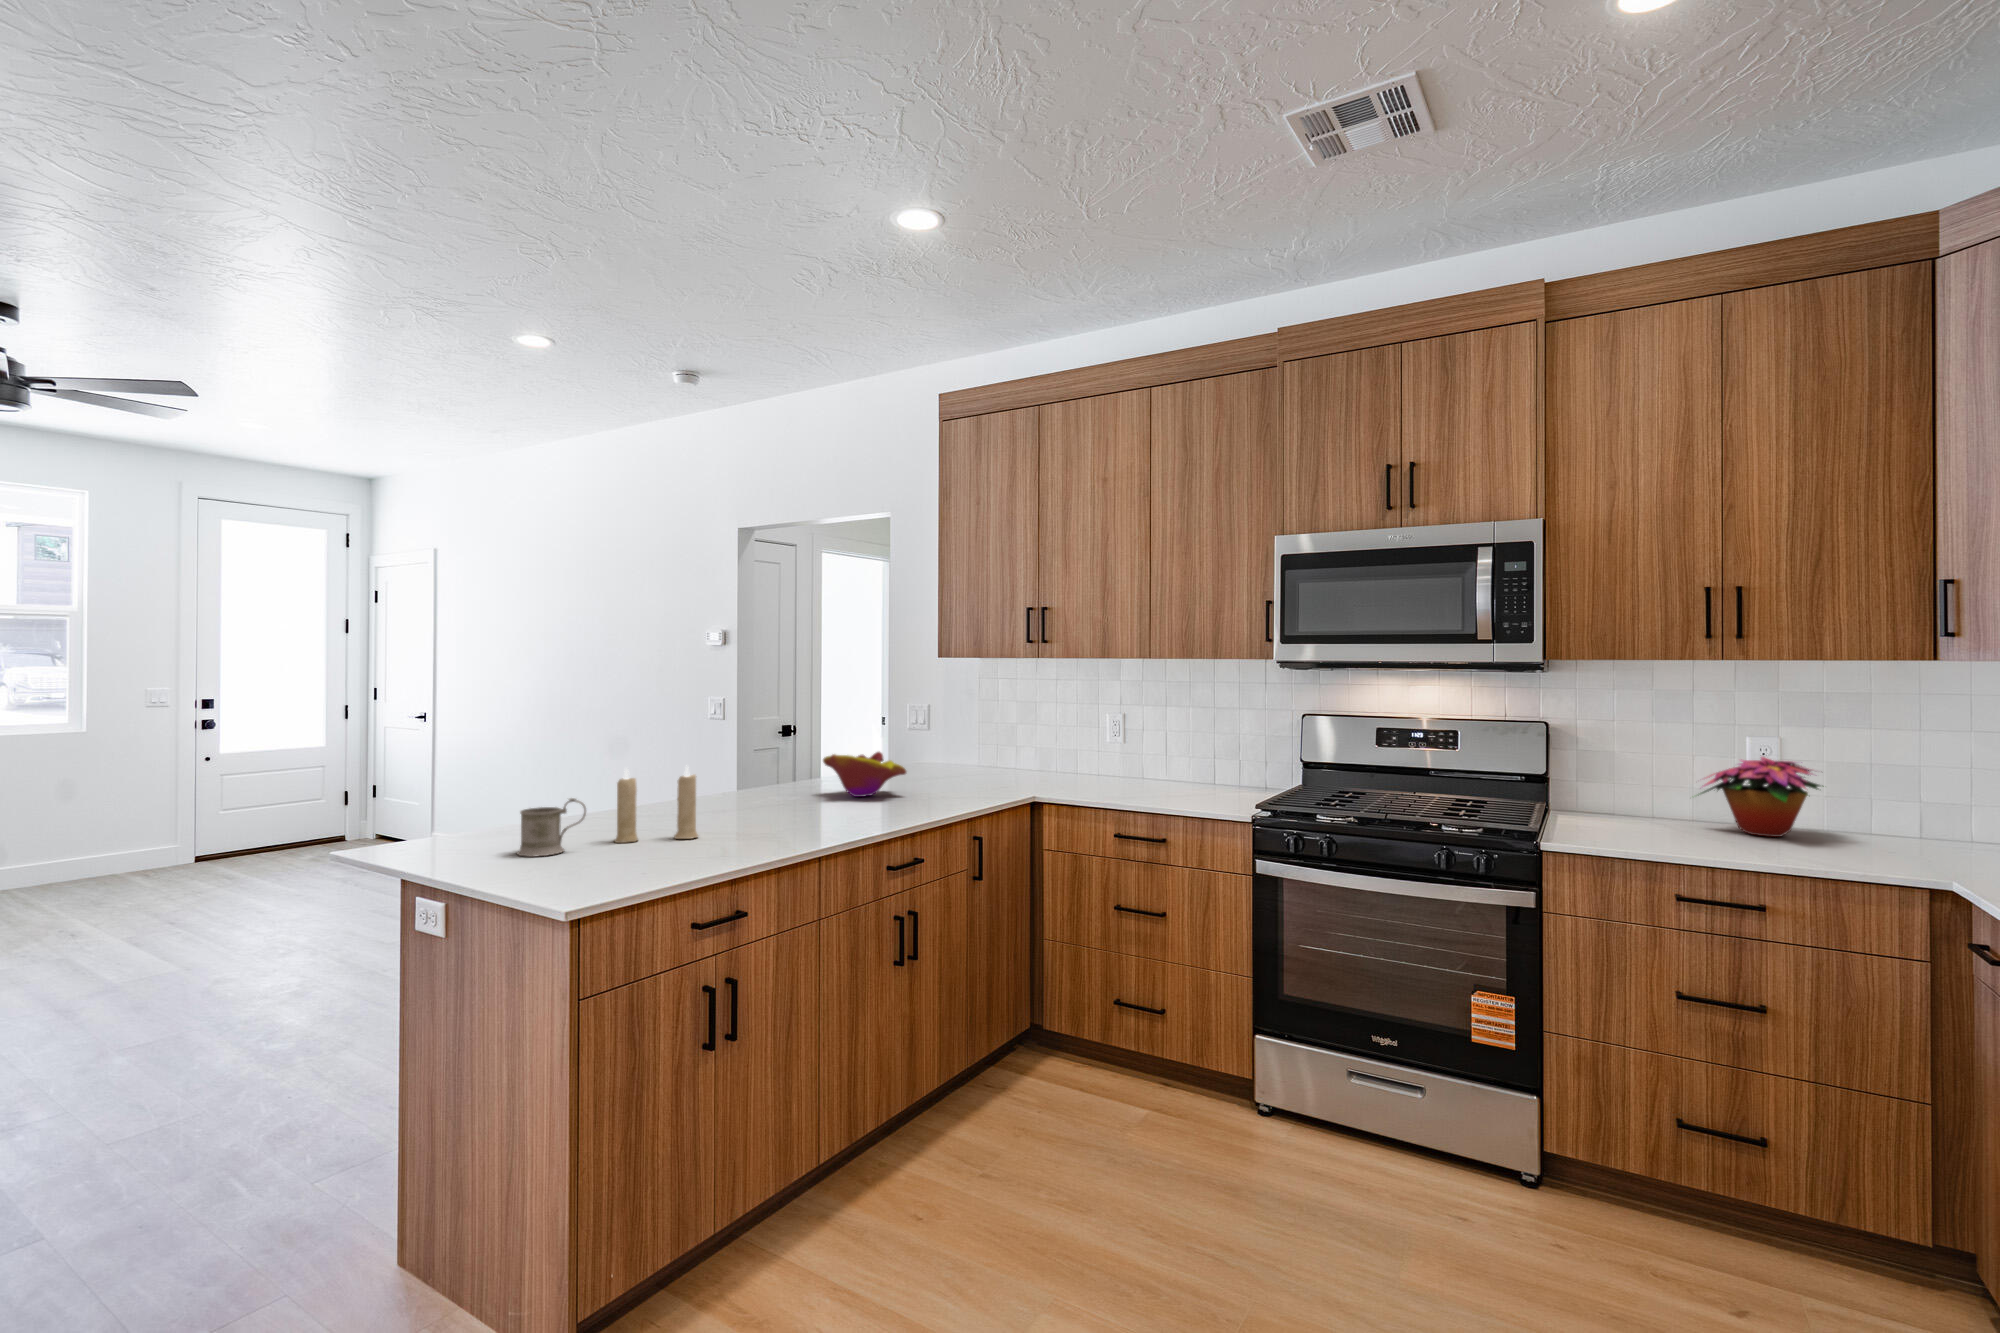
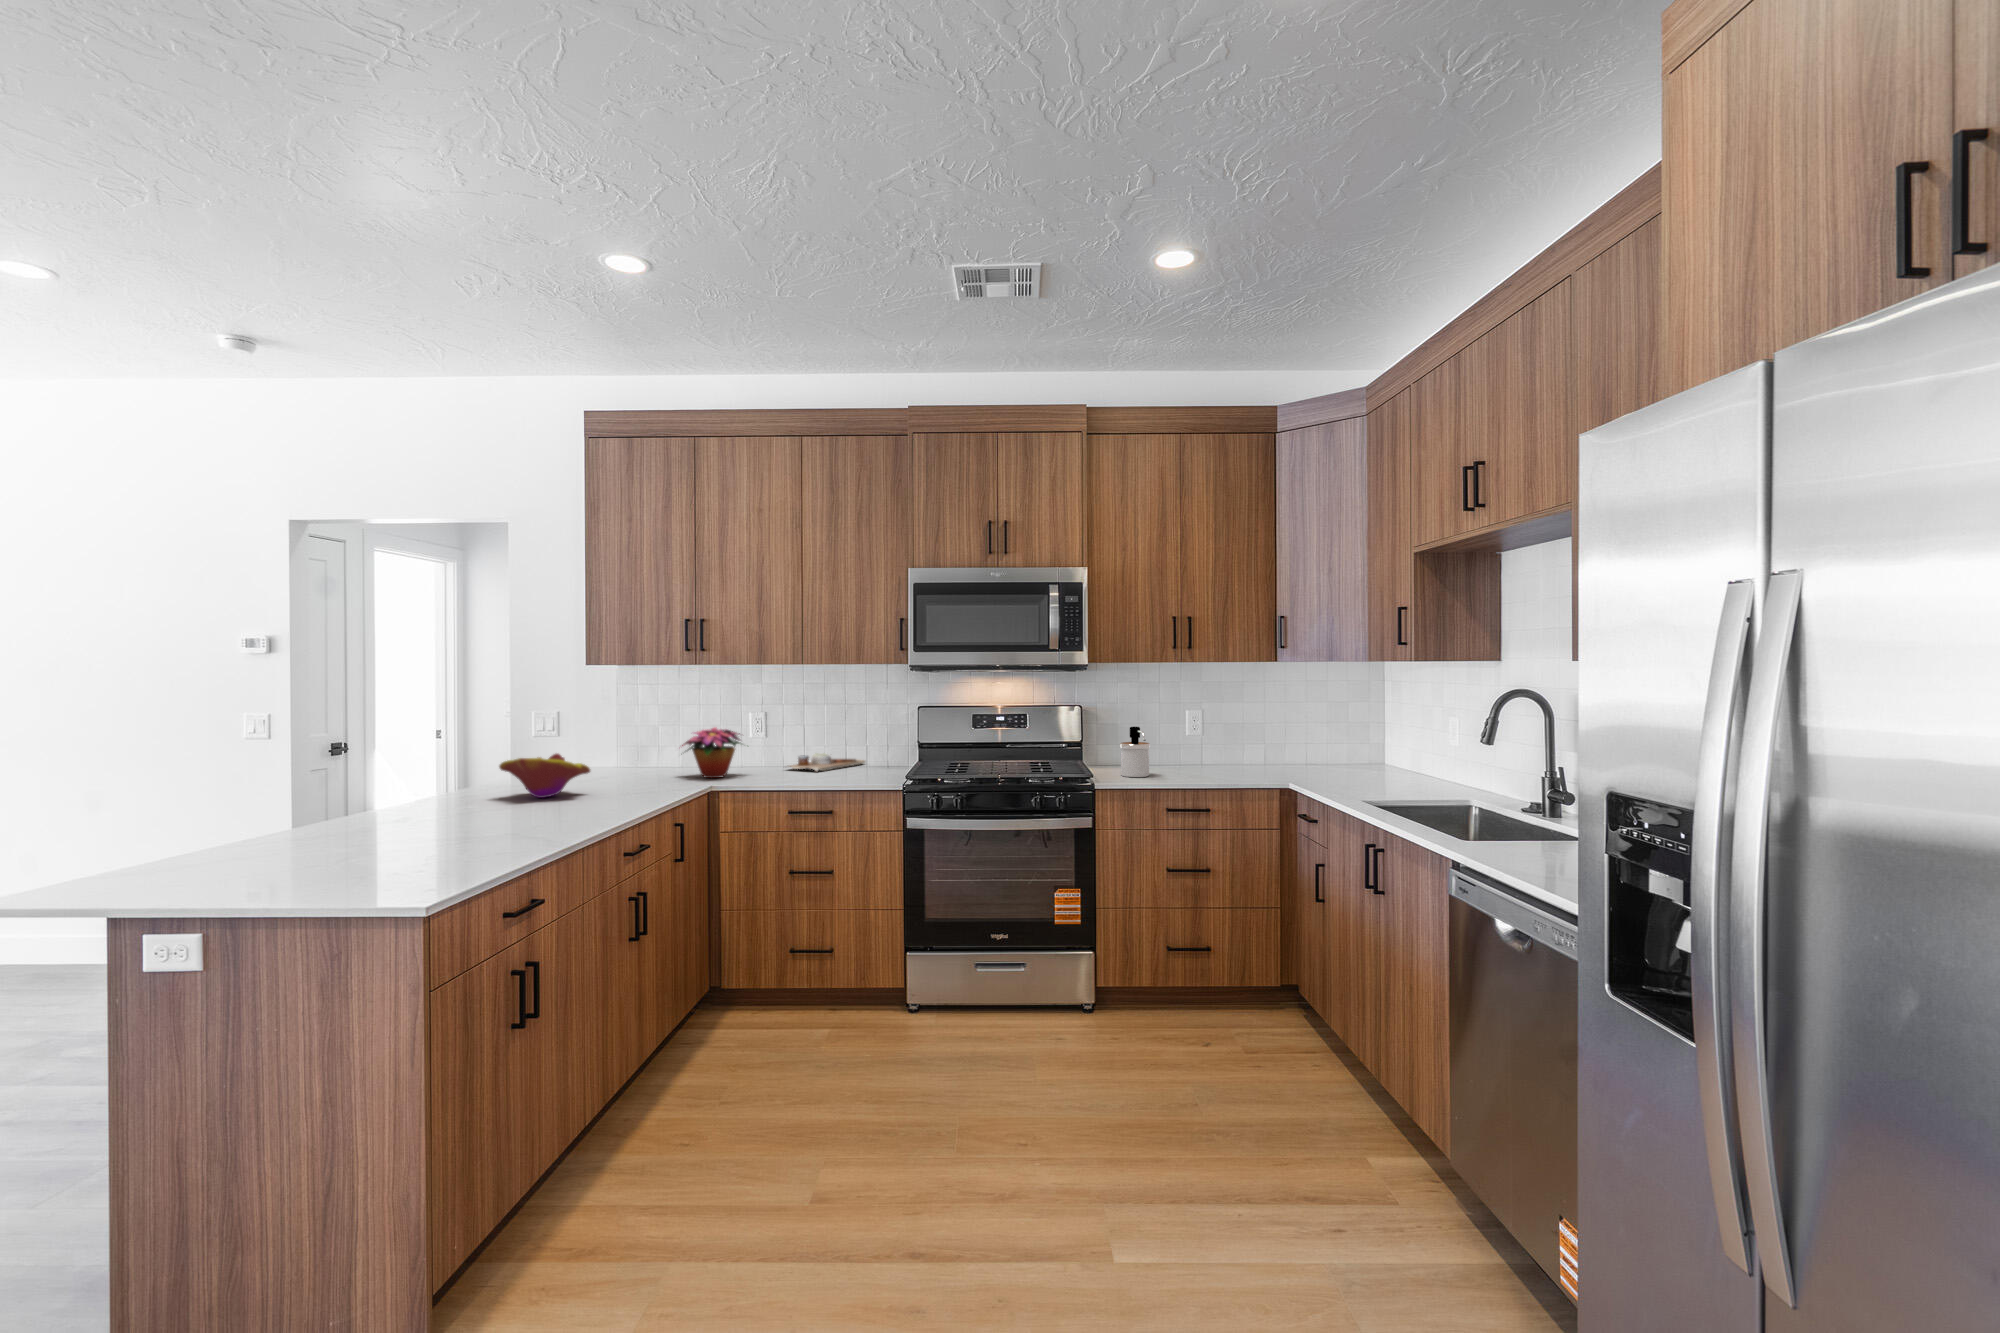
flower arrangement: present [1700,757,1824,837] -> present [682,728,740,778]
soap dispenser: none [1597,760,1653,840] -> present [1120,727,1150,777]
candle: present [614,767,698,843] -> none [356,770,448,855]
cutting board: none [1140,768,1246,791] -> present [790,753,865,771]
mug: present [517,798,586,857] -> none [266,812,346,875]

